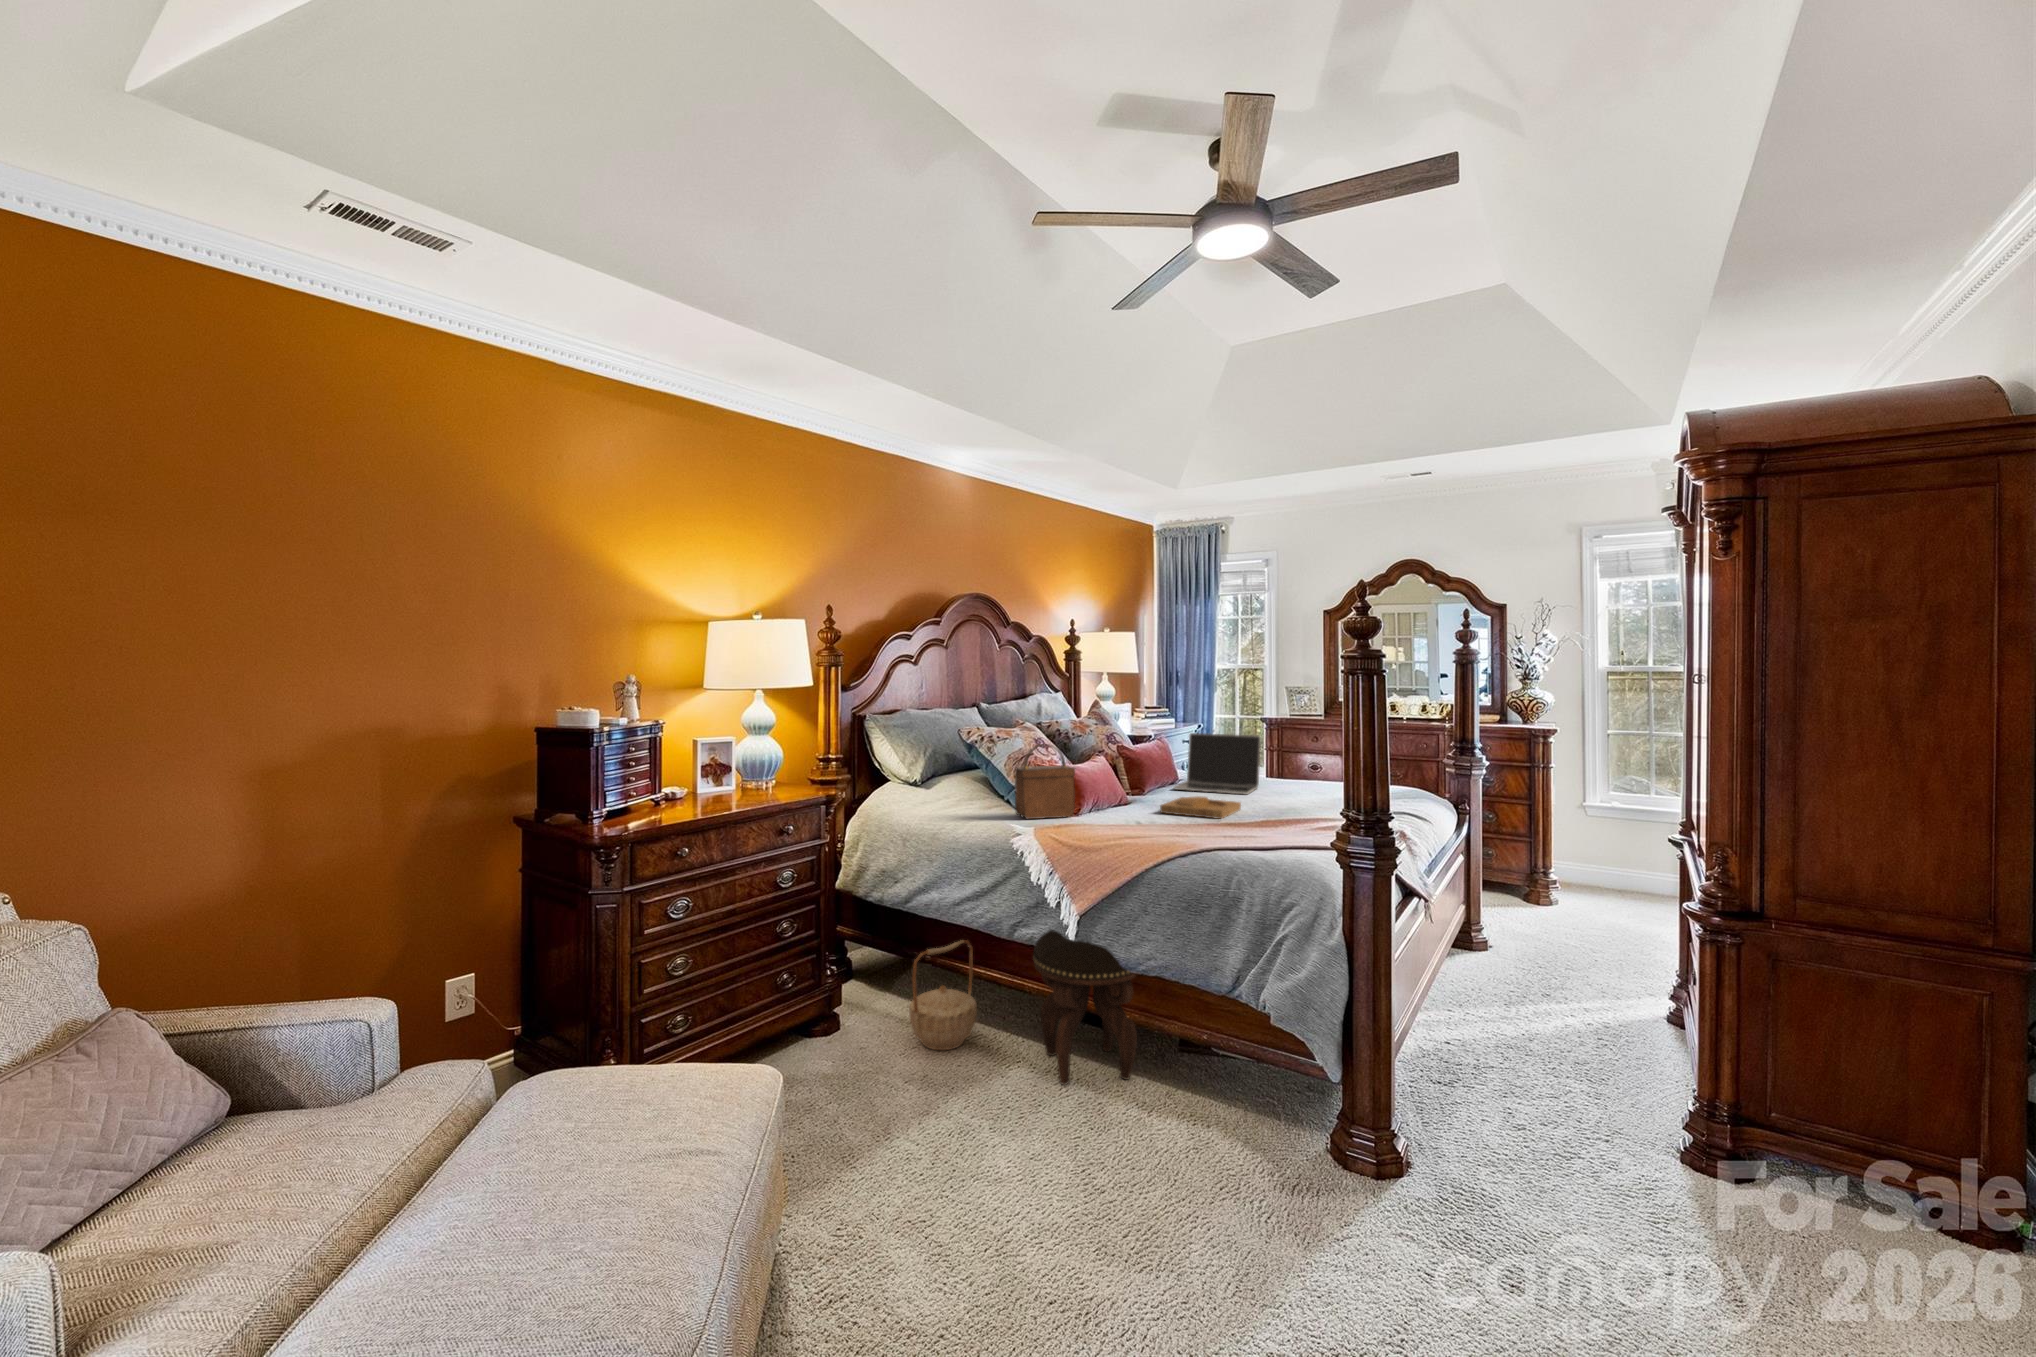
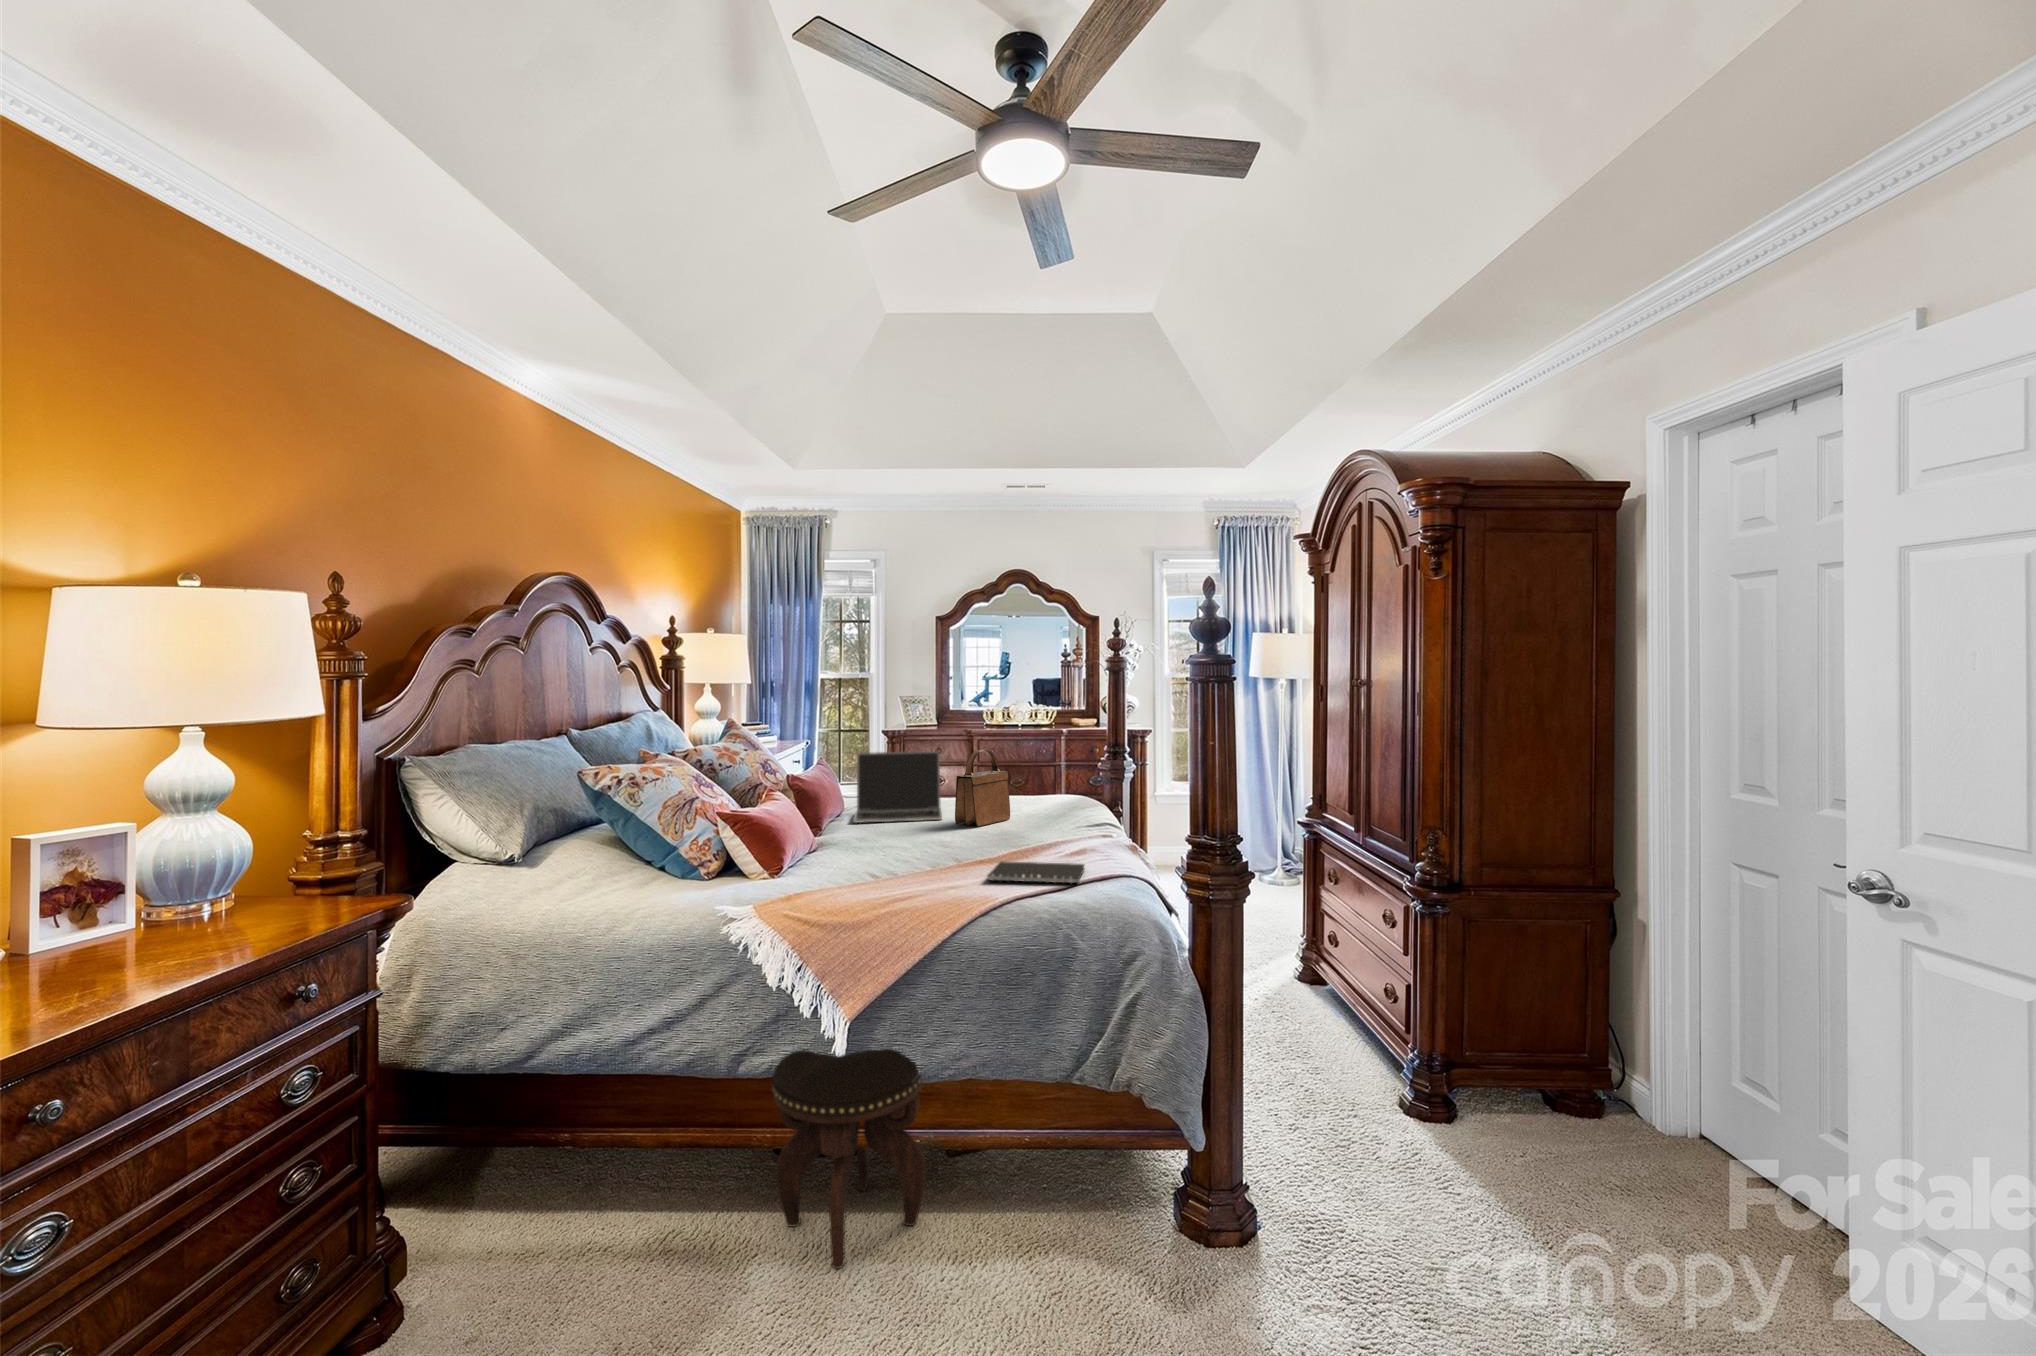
handbag: present [1015,744,1075,819] -> present [955,750,1010,827]
tray: present [1160,796,1241,819] -> none [885,830,965,857]
notebook: none [1207,824,1301,847] -> present [988,861,1084,883]
basket: present [909,940,977,1050] -> none [554,1092,671,1289]

